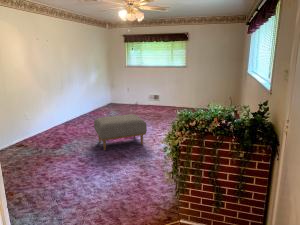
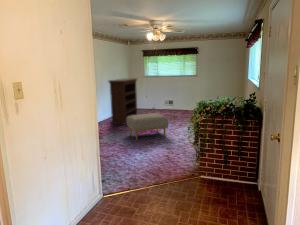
bookshelf: none [74,69,116,126] -> present [109,78,137,125]

